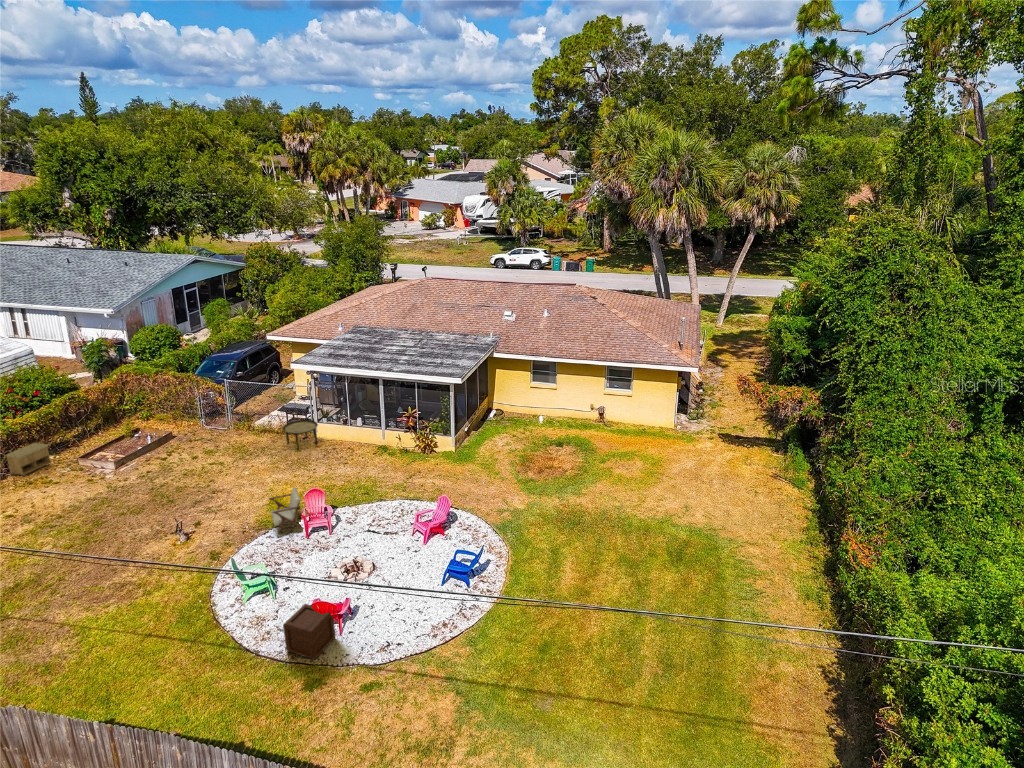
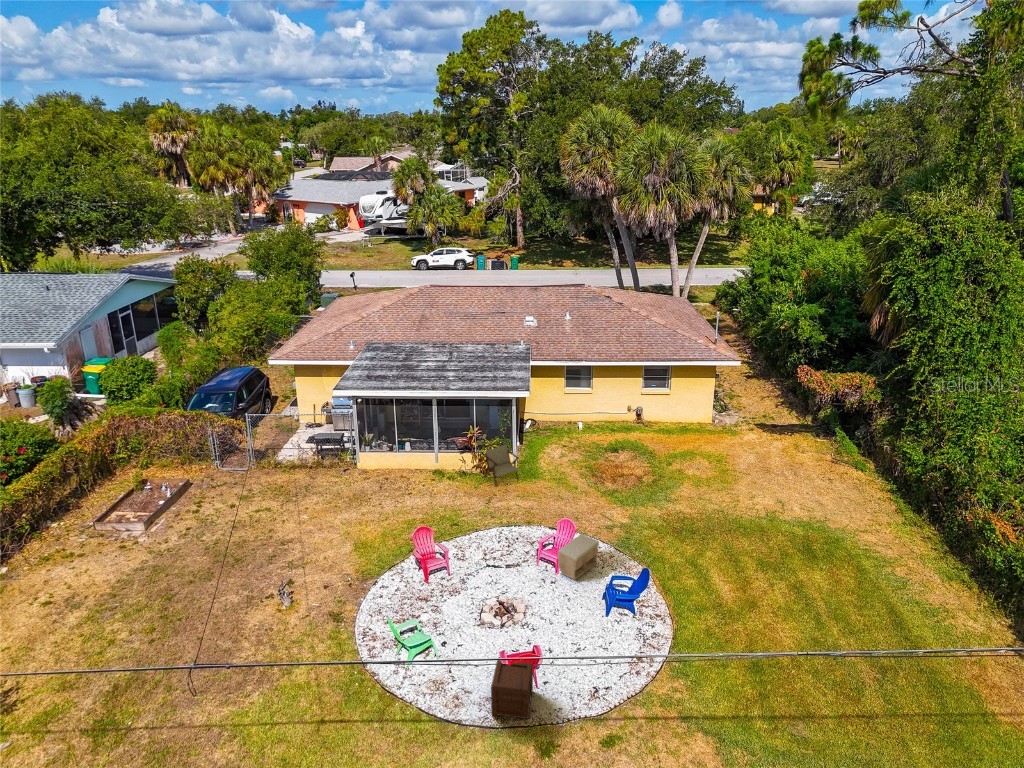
round table: present [283,420,318,450] -> none [328,450,366,485]
storage bench: present [6,443,51,476] -> present [558,534,599,580]
lounge chair: present [269,487,304,538] -> present [484,445,519,486]

